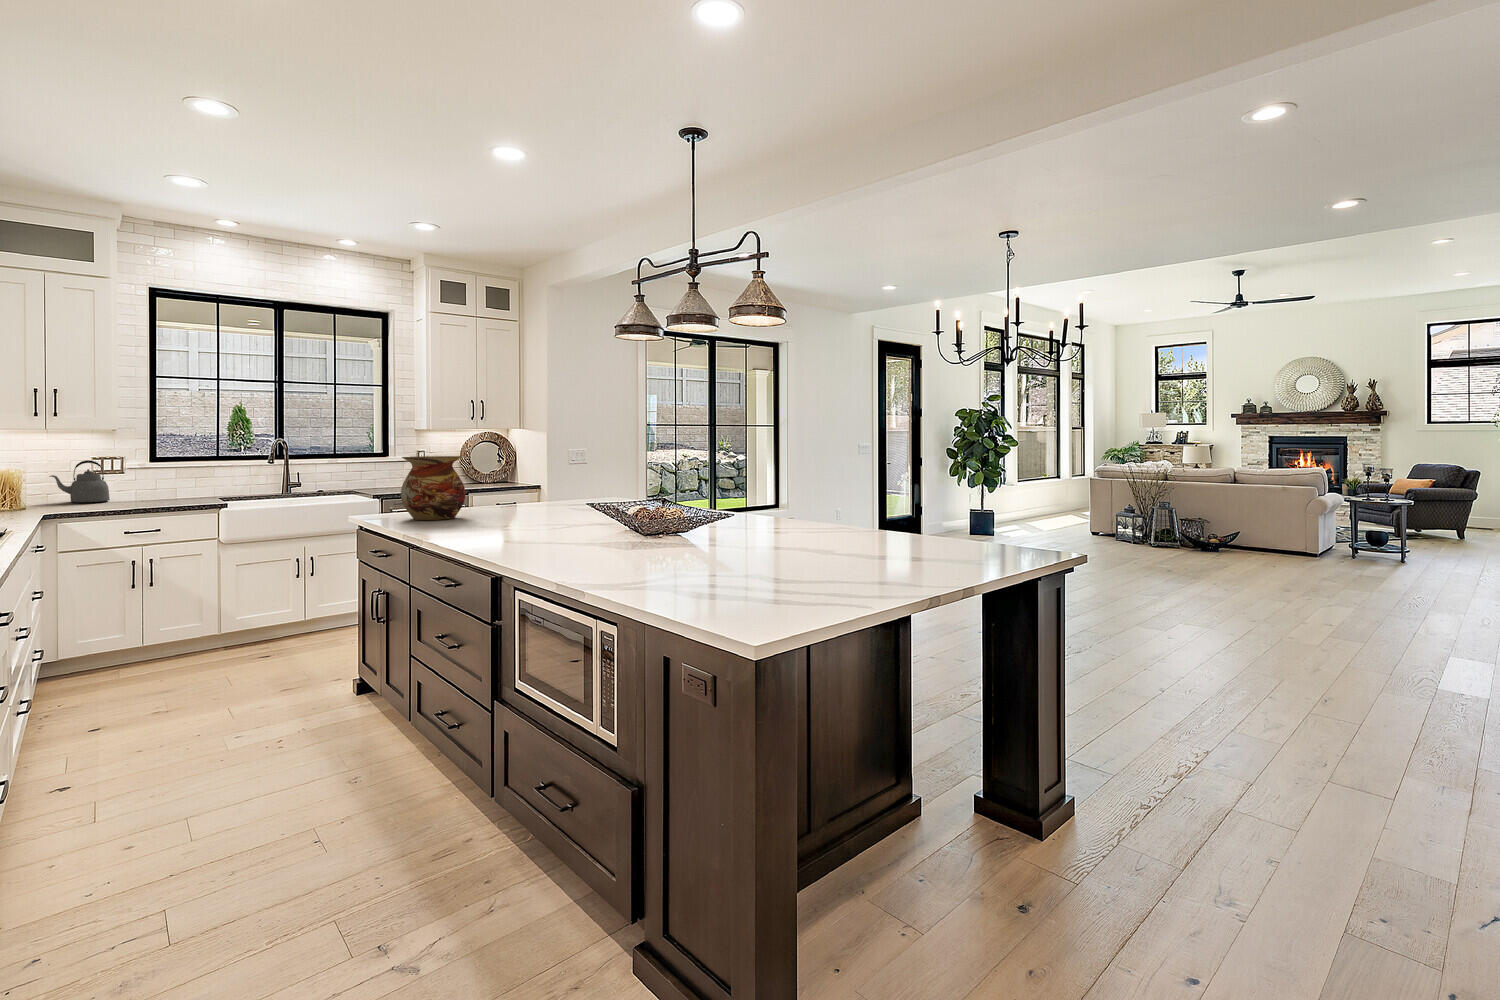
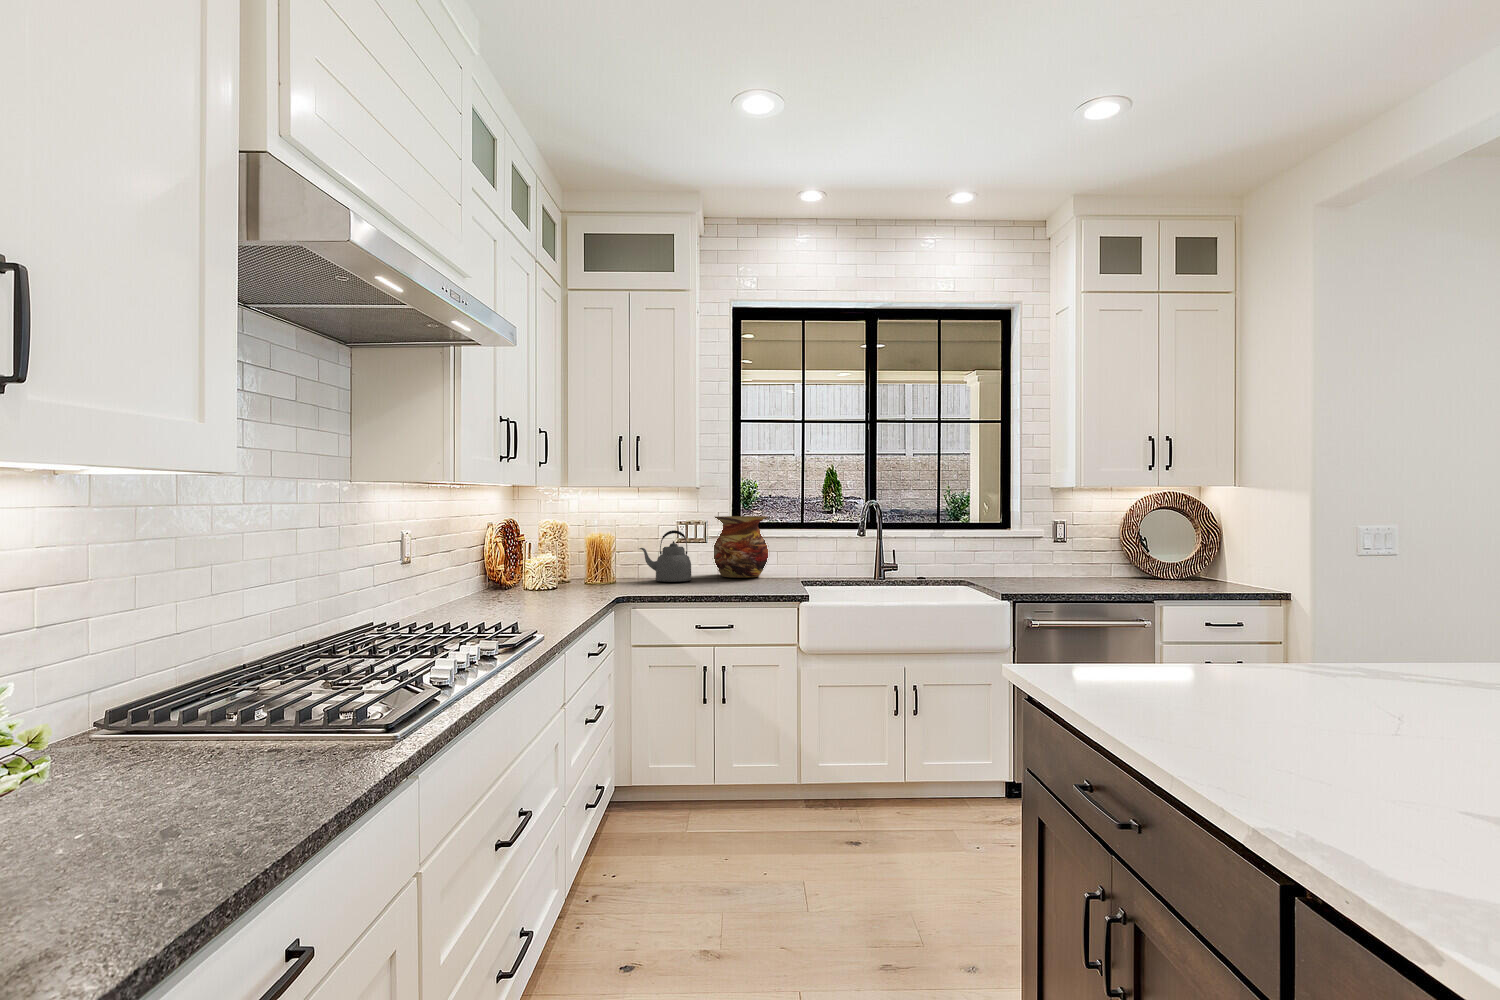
vase: present [401,456,465,520] -> present [714,516,768,577]

